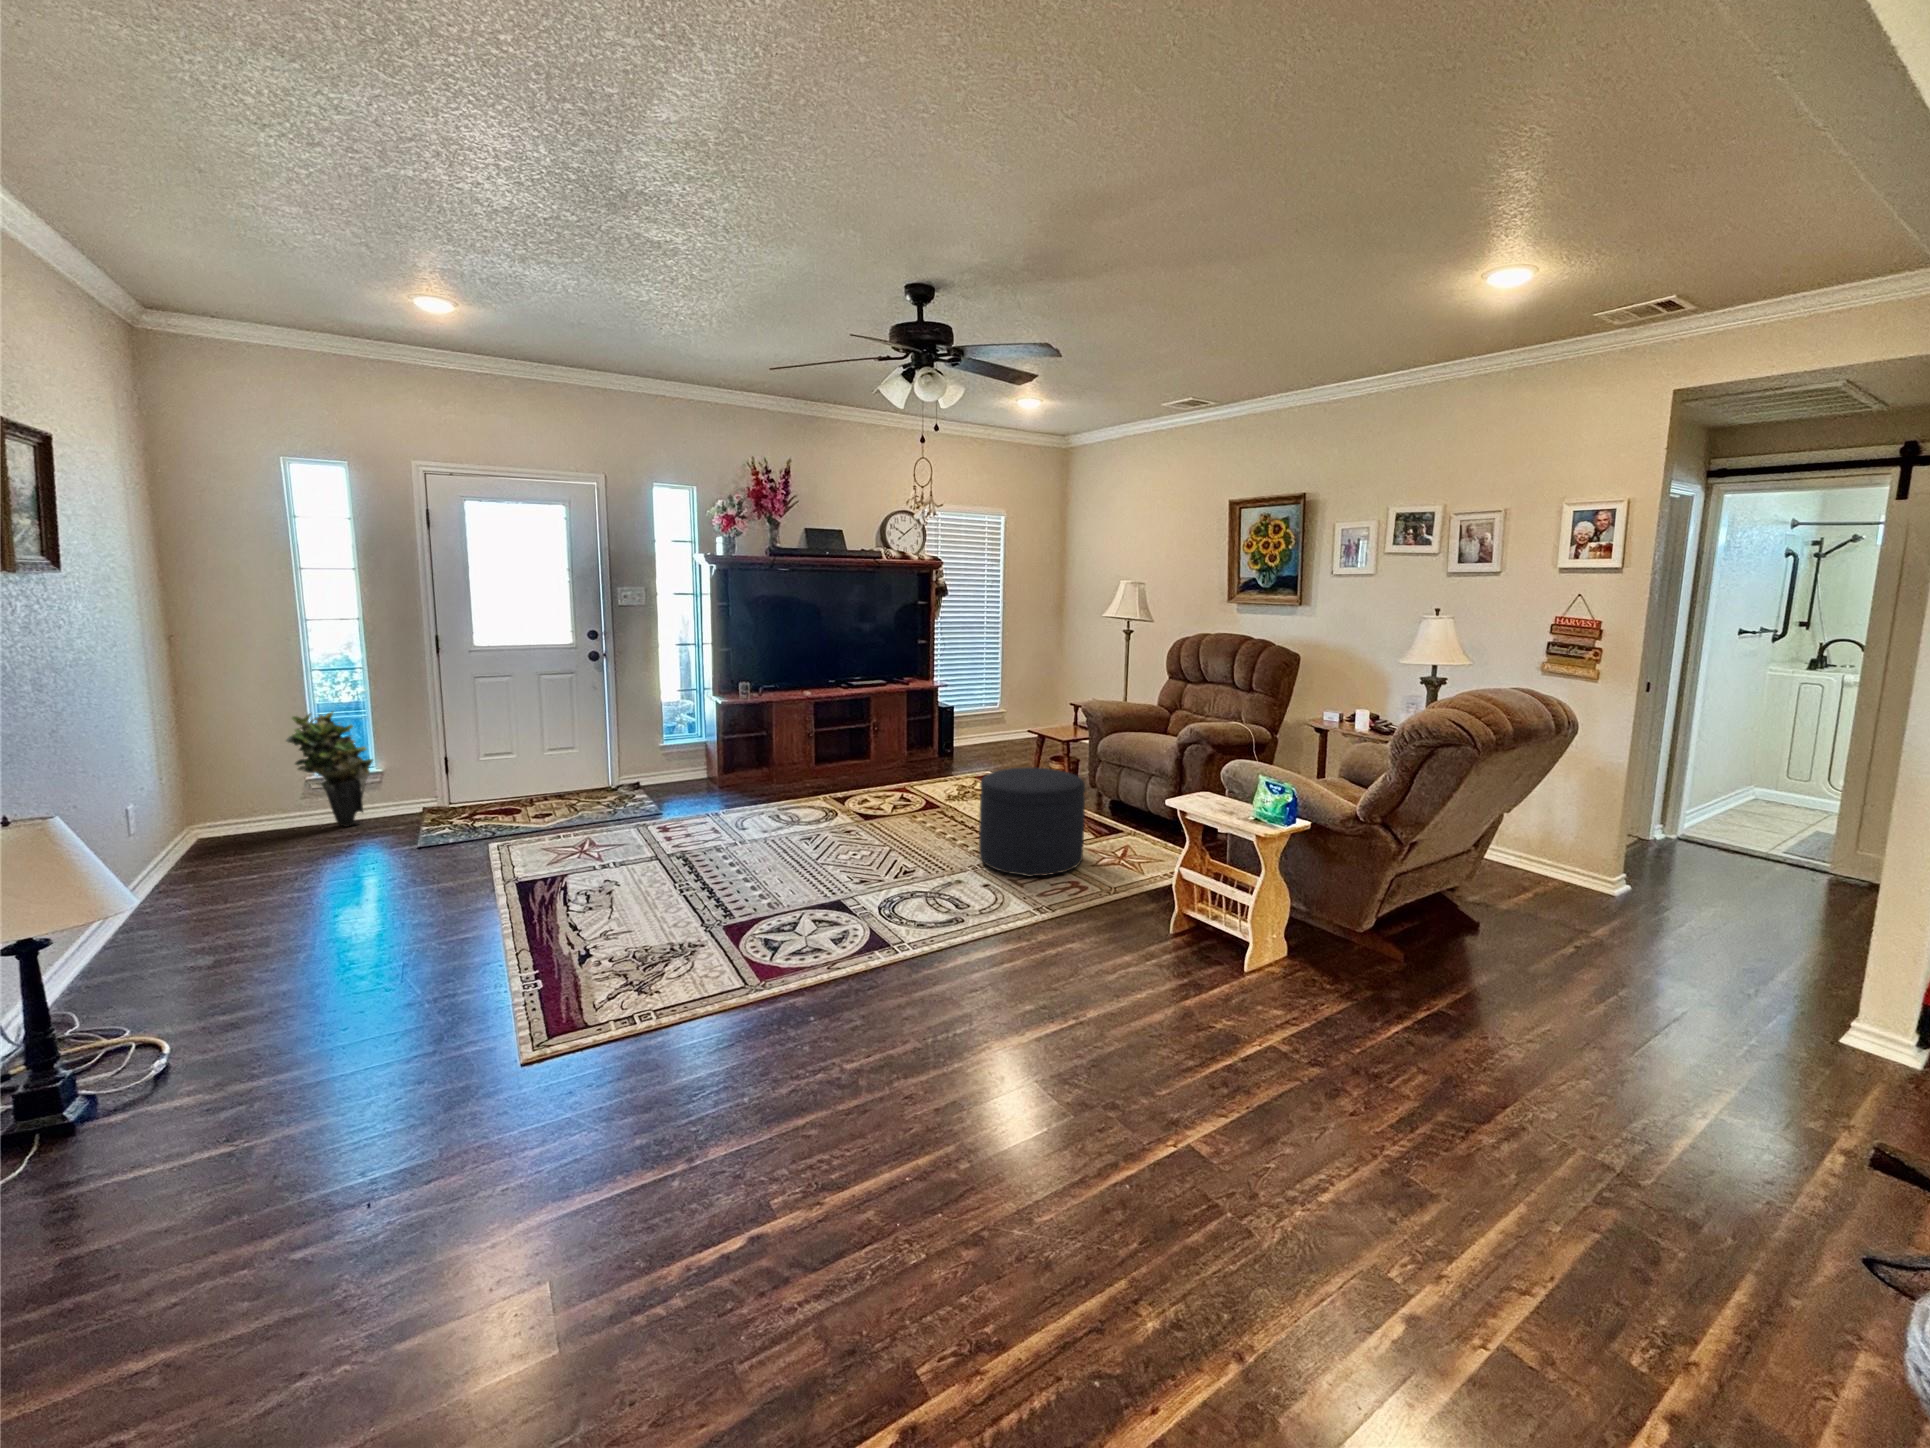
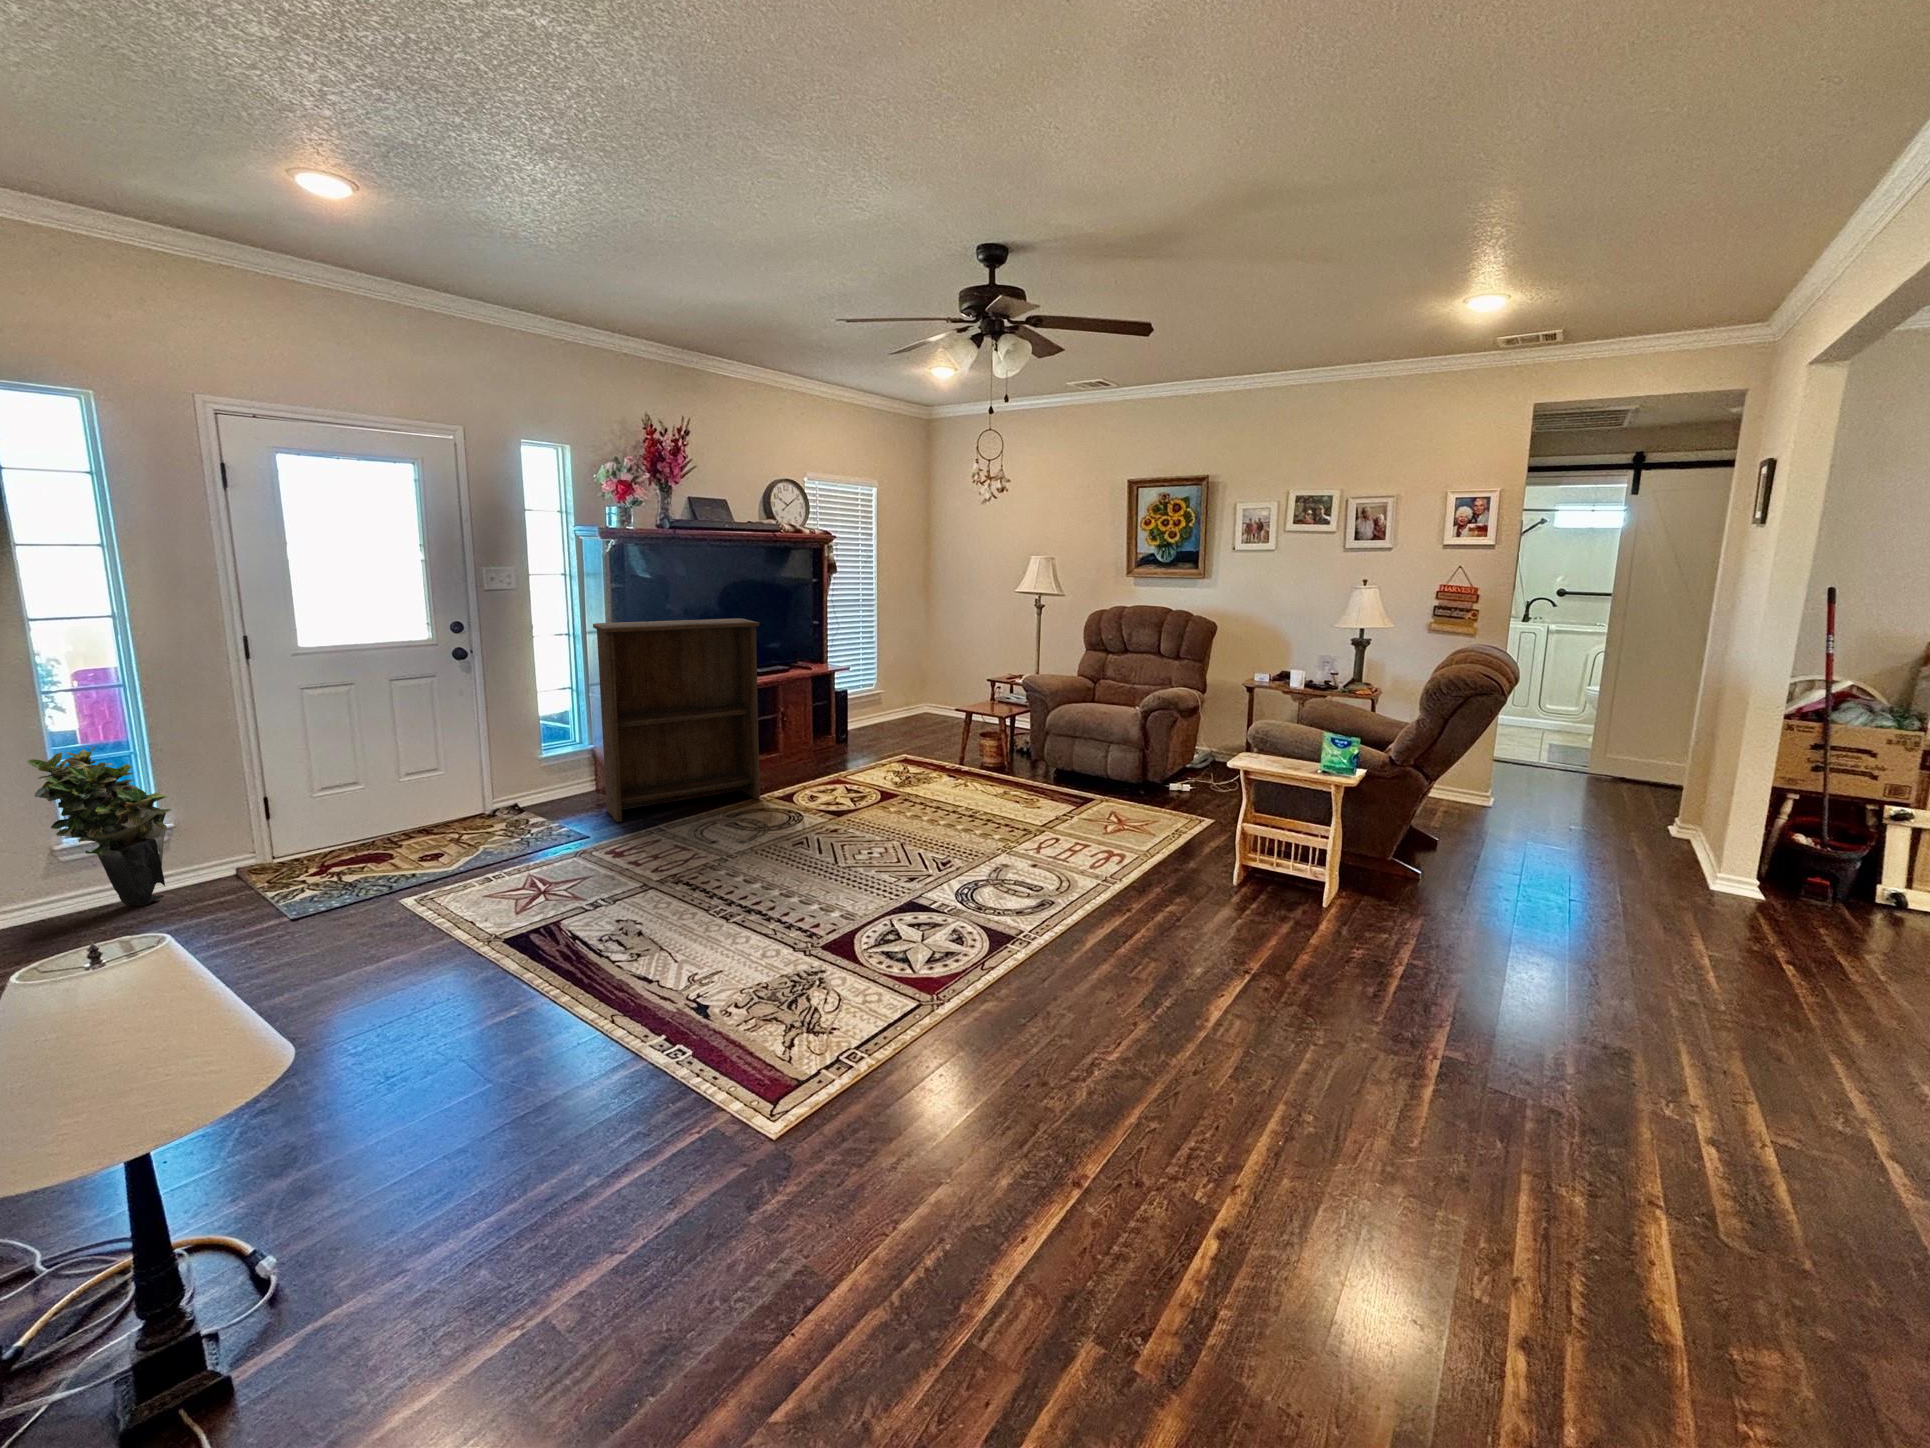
bookshelf: none [681,635,820,804] -> present [593,619,760,822]
ottoman: present [979,767,1085,877] -> none [995,745,1101,852]

